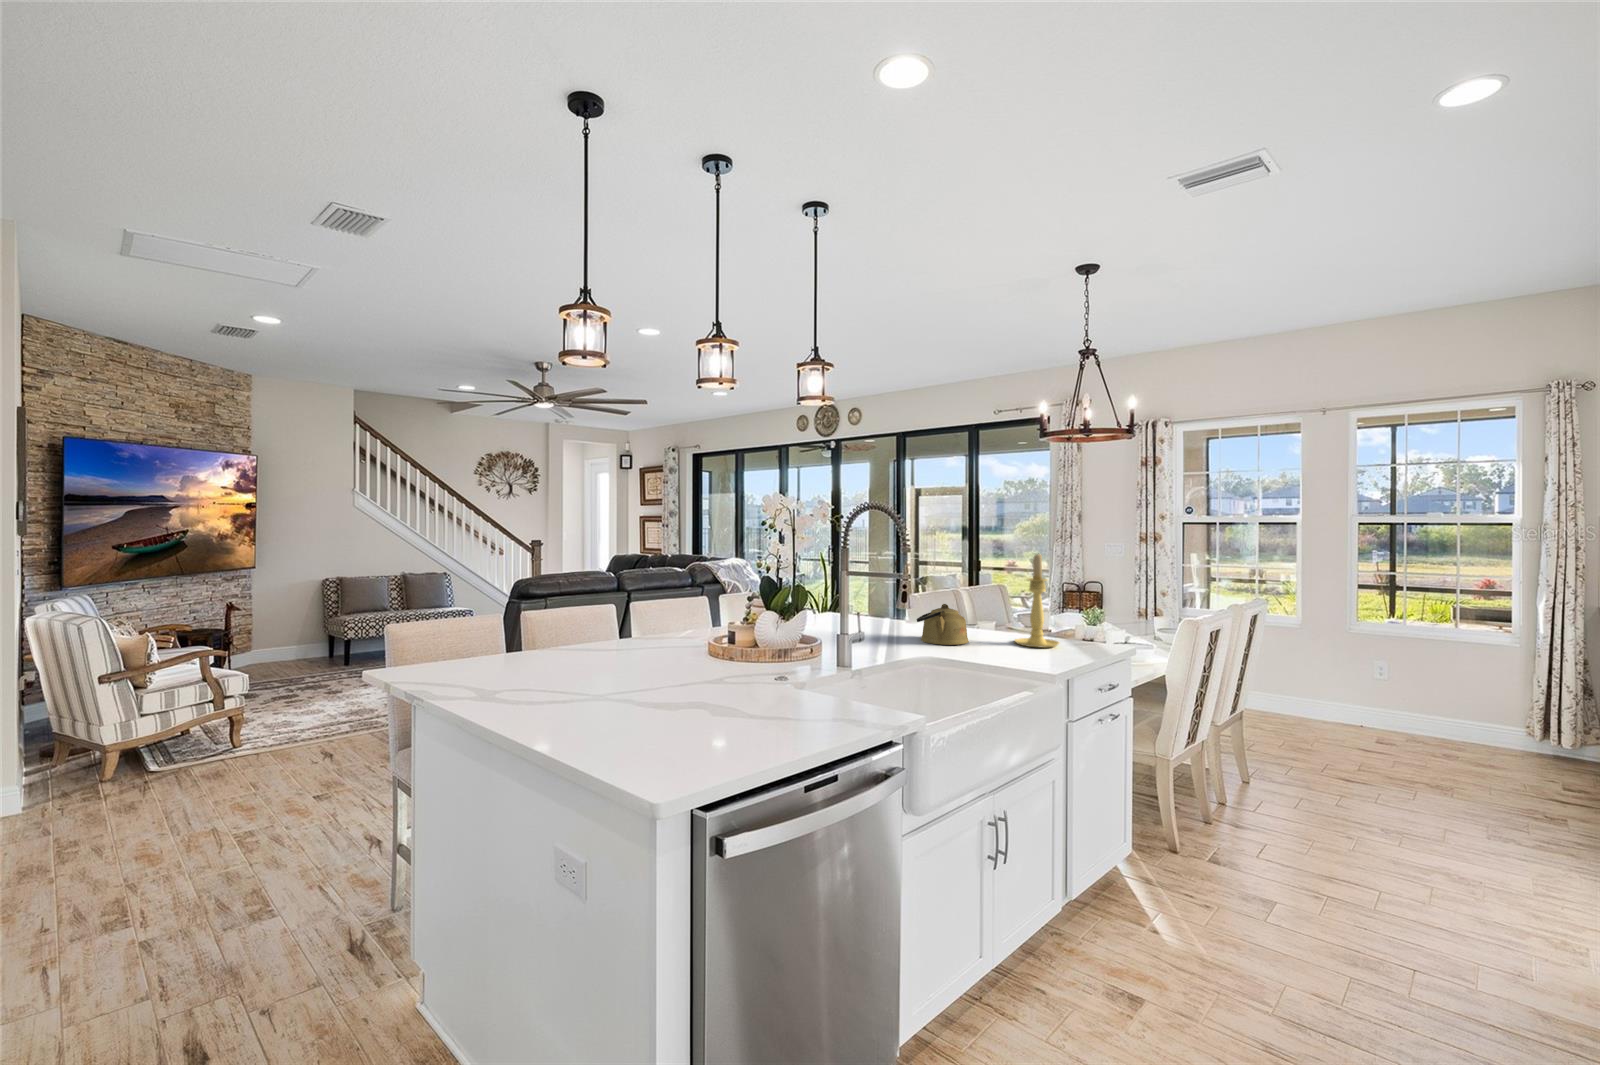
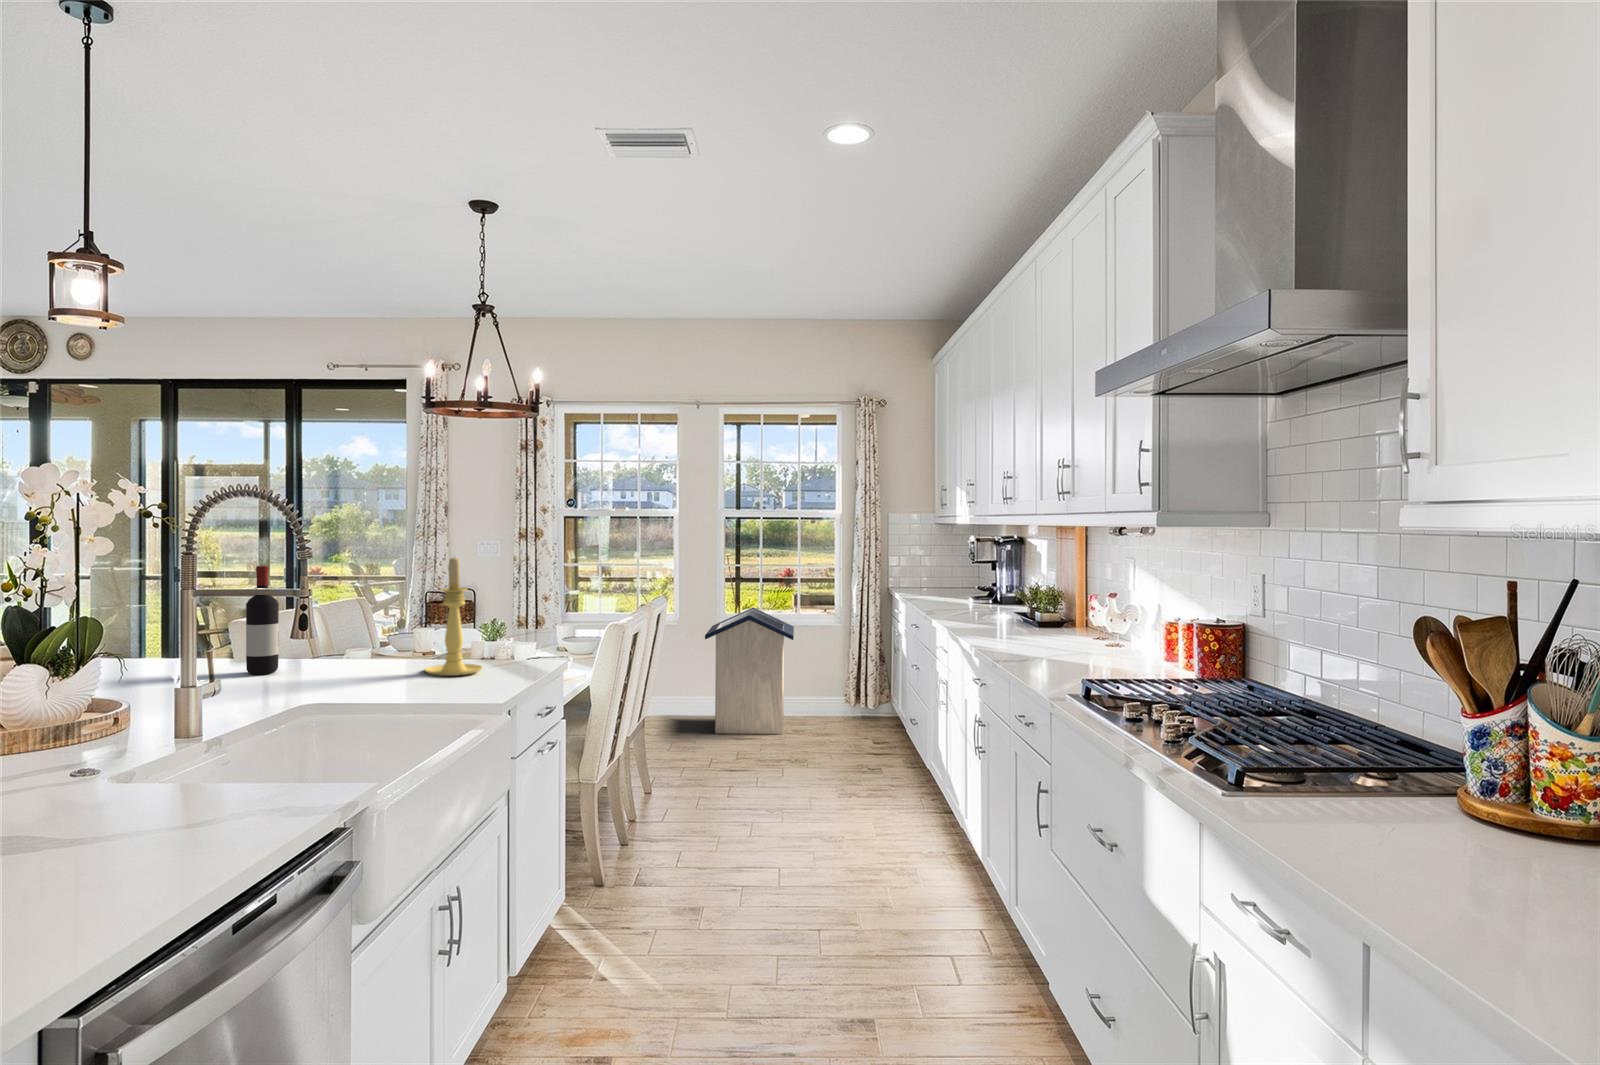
wine bottle: none [897,556,917,631] -> present [246,566,279,674]
kettle: present [917,604,969,645] -> none [288,630,366,687]
trash can: none [1326,616,1448,754] -> present [705,608,794,734]

